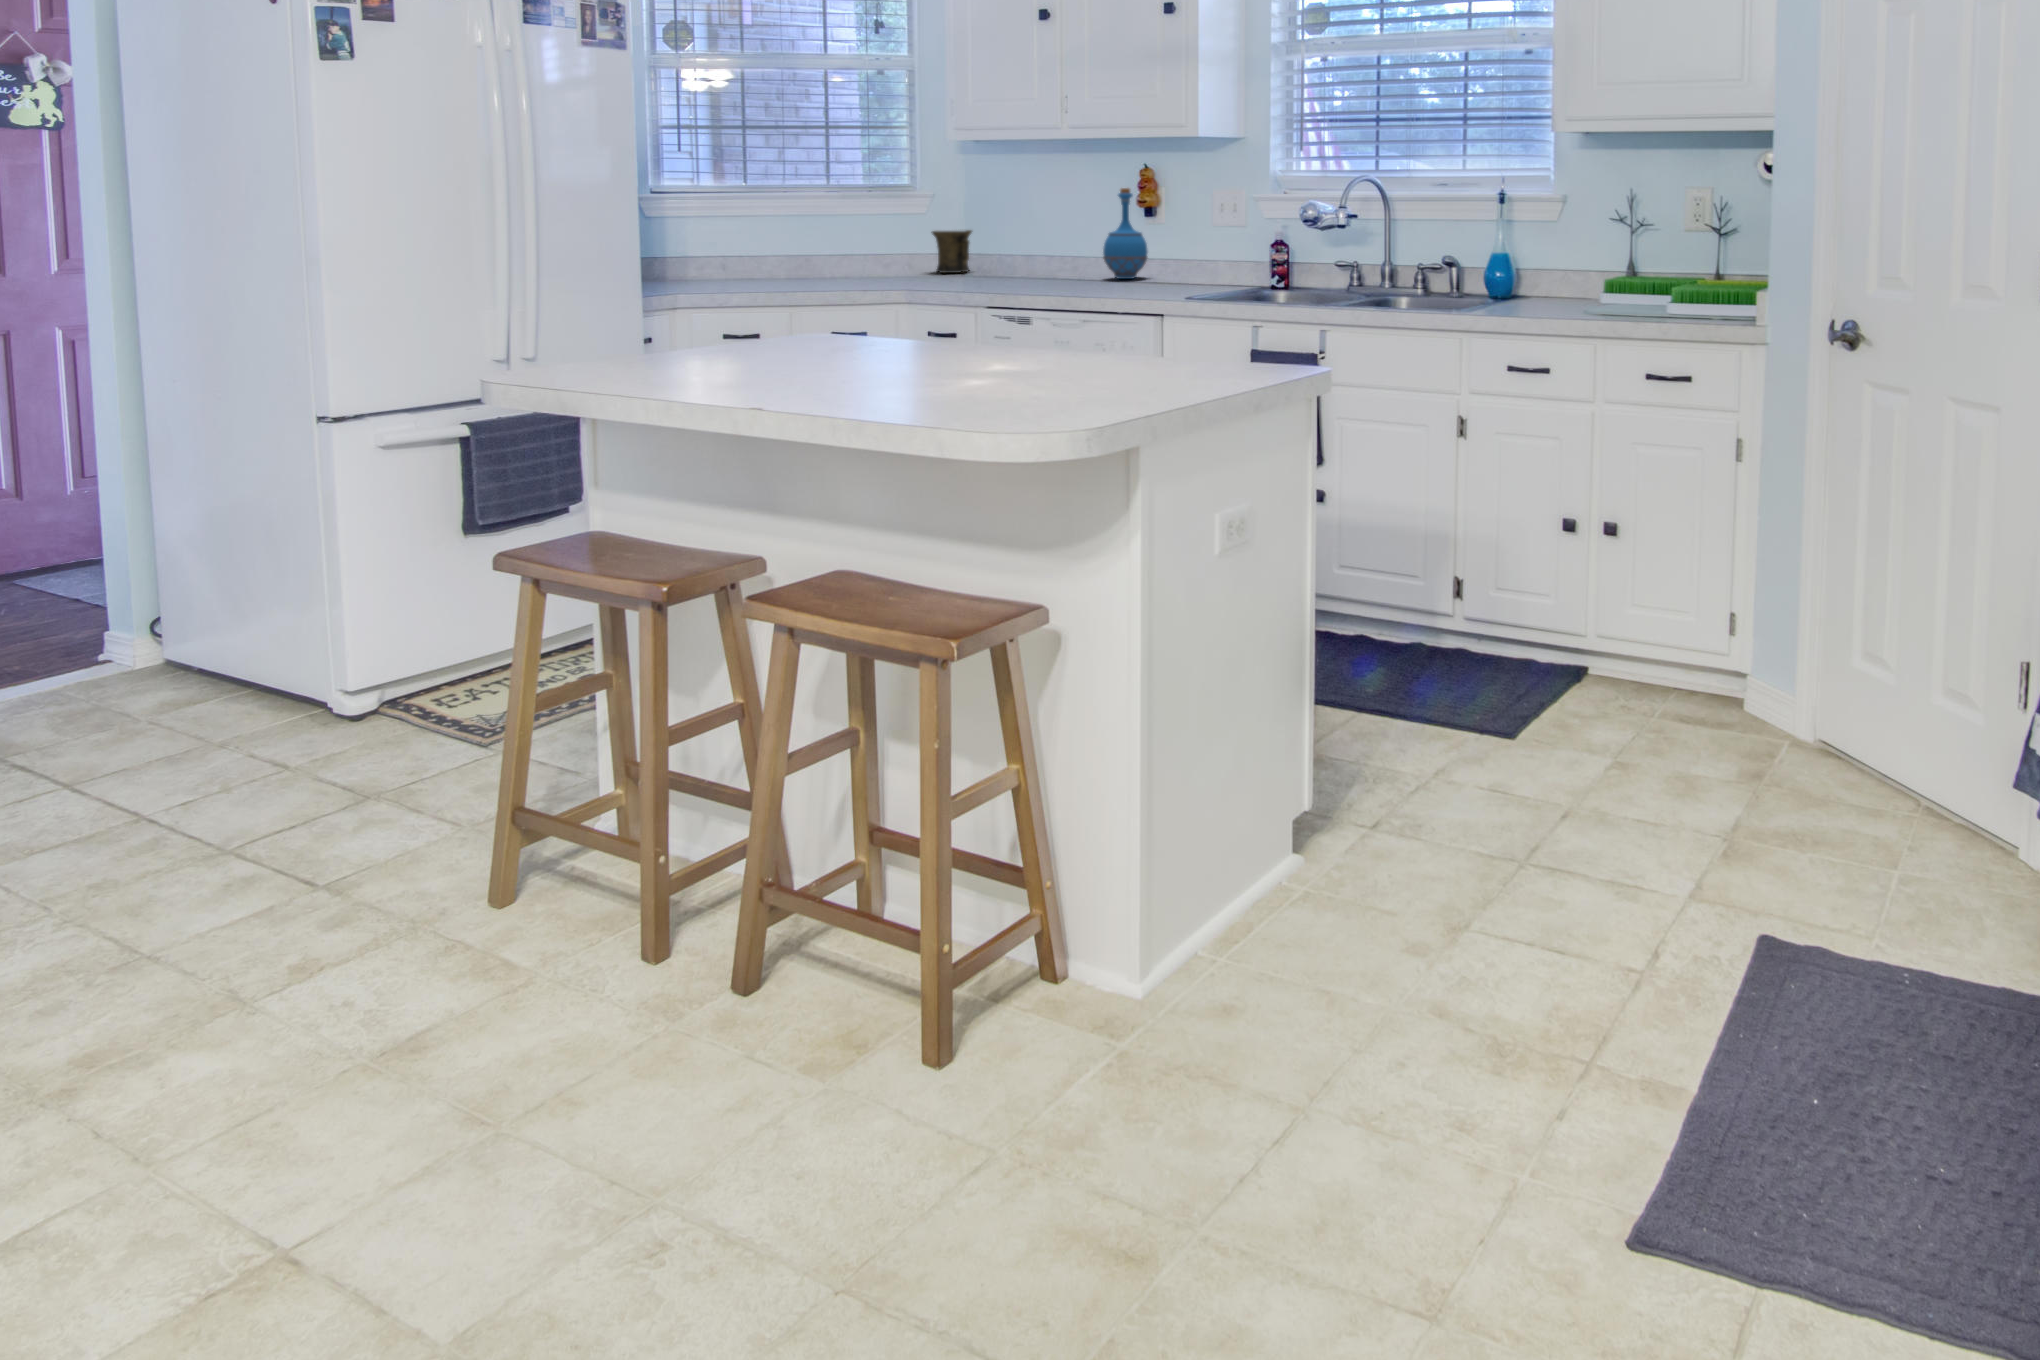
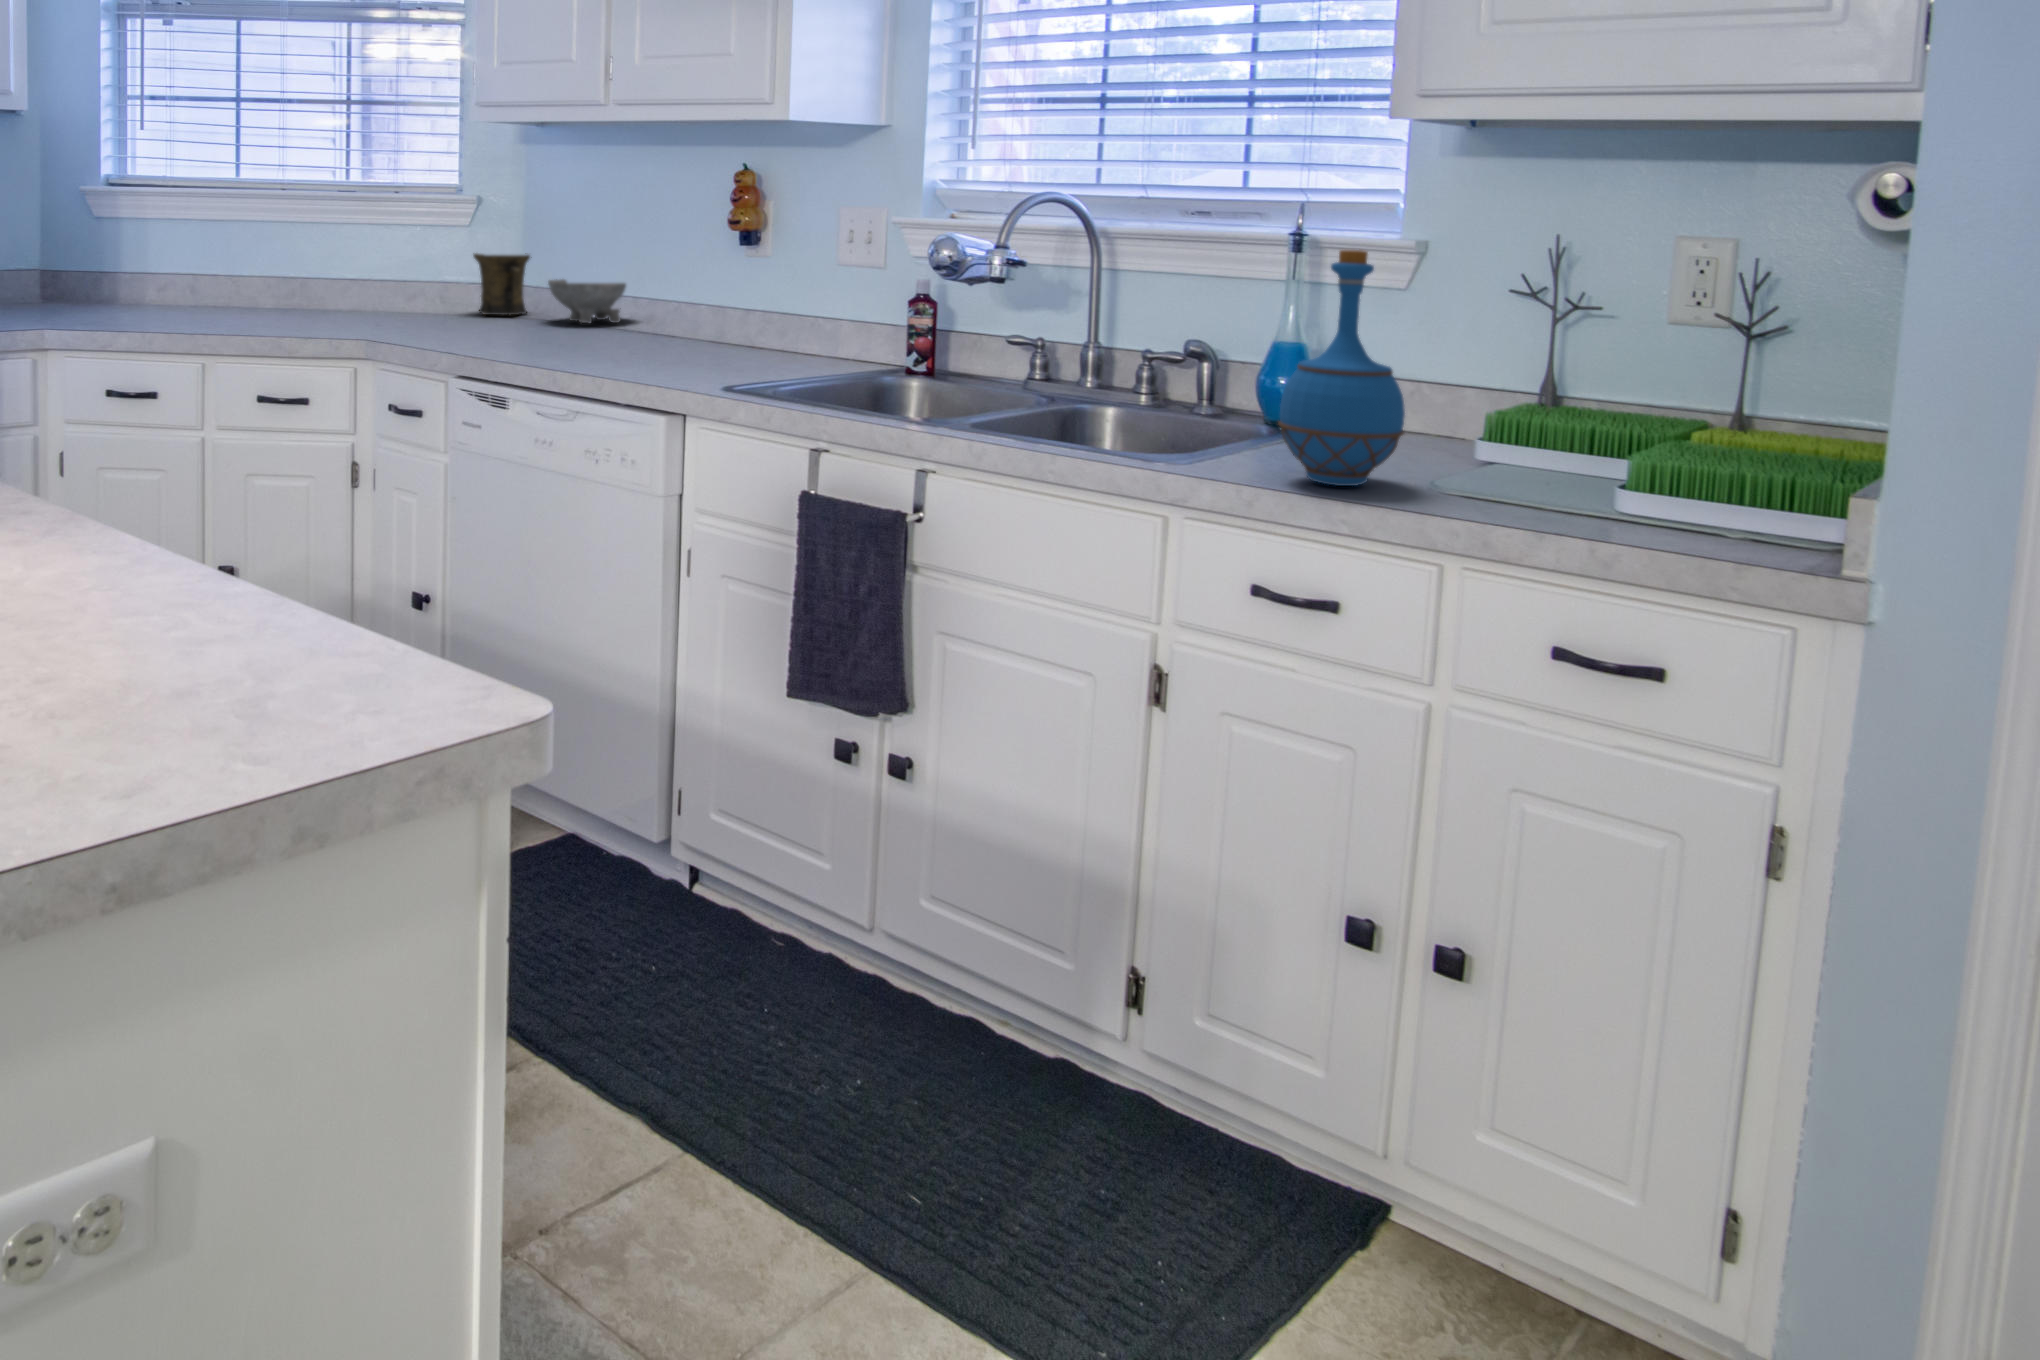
bottle: present [1103,188,1147,279] -> present [1278,250,1405,486]
bowl: none [995,244,1057,274] -> present [548,279,626,323]

